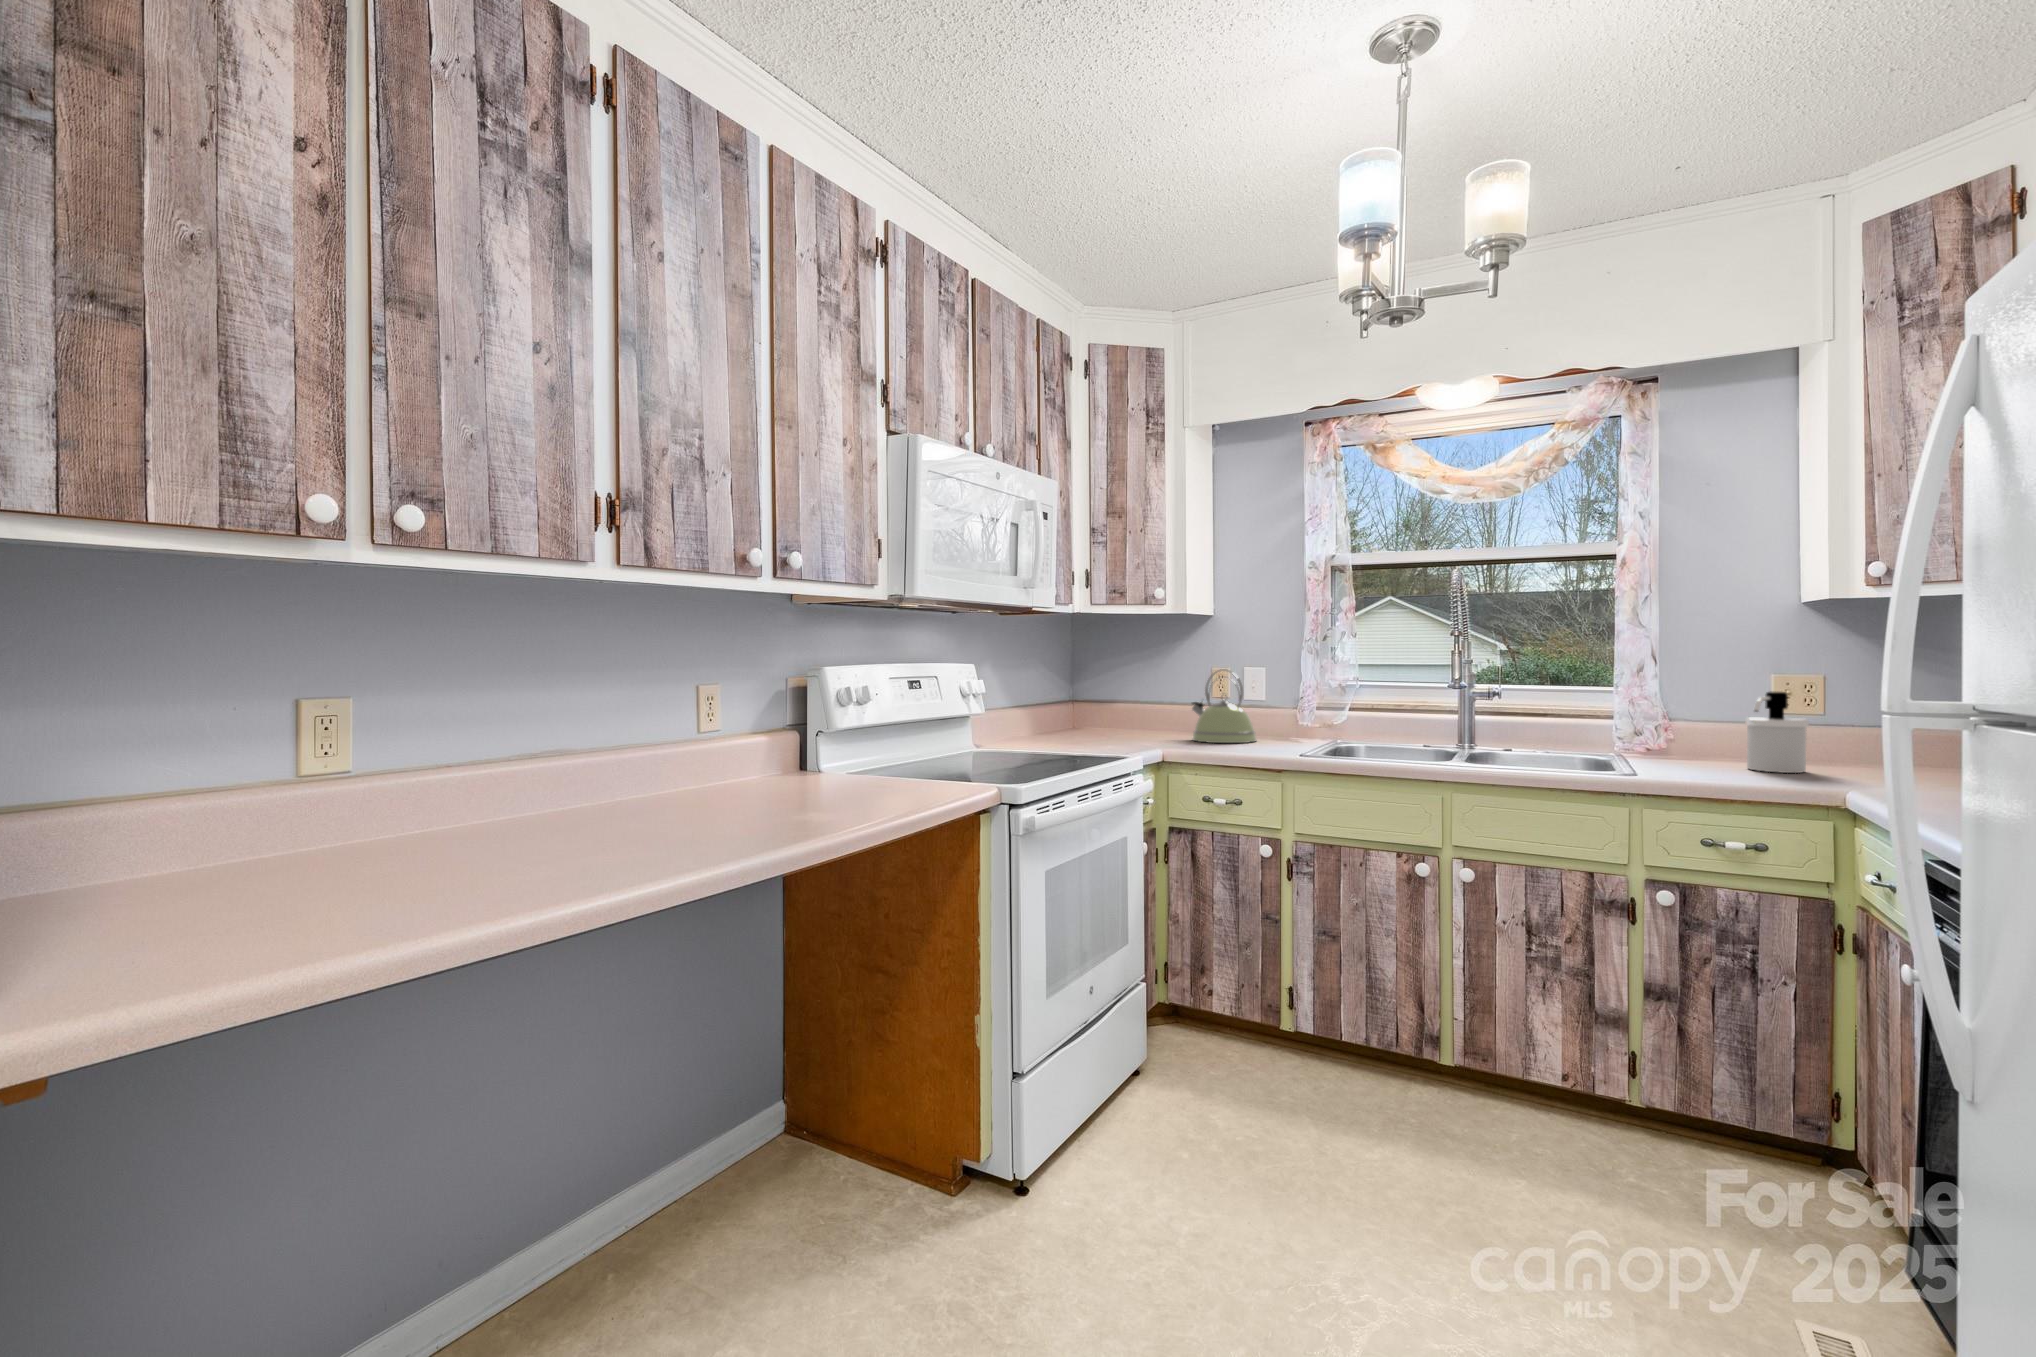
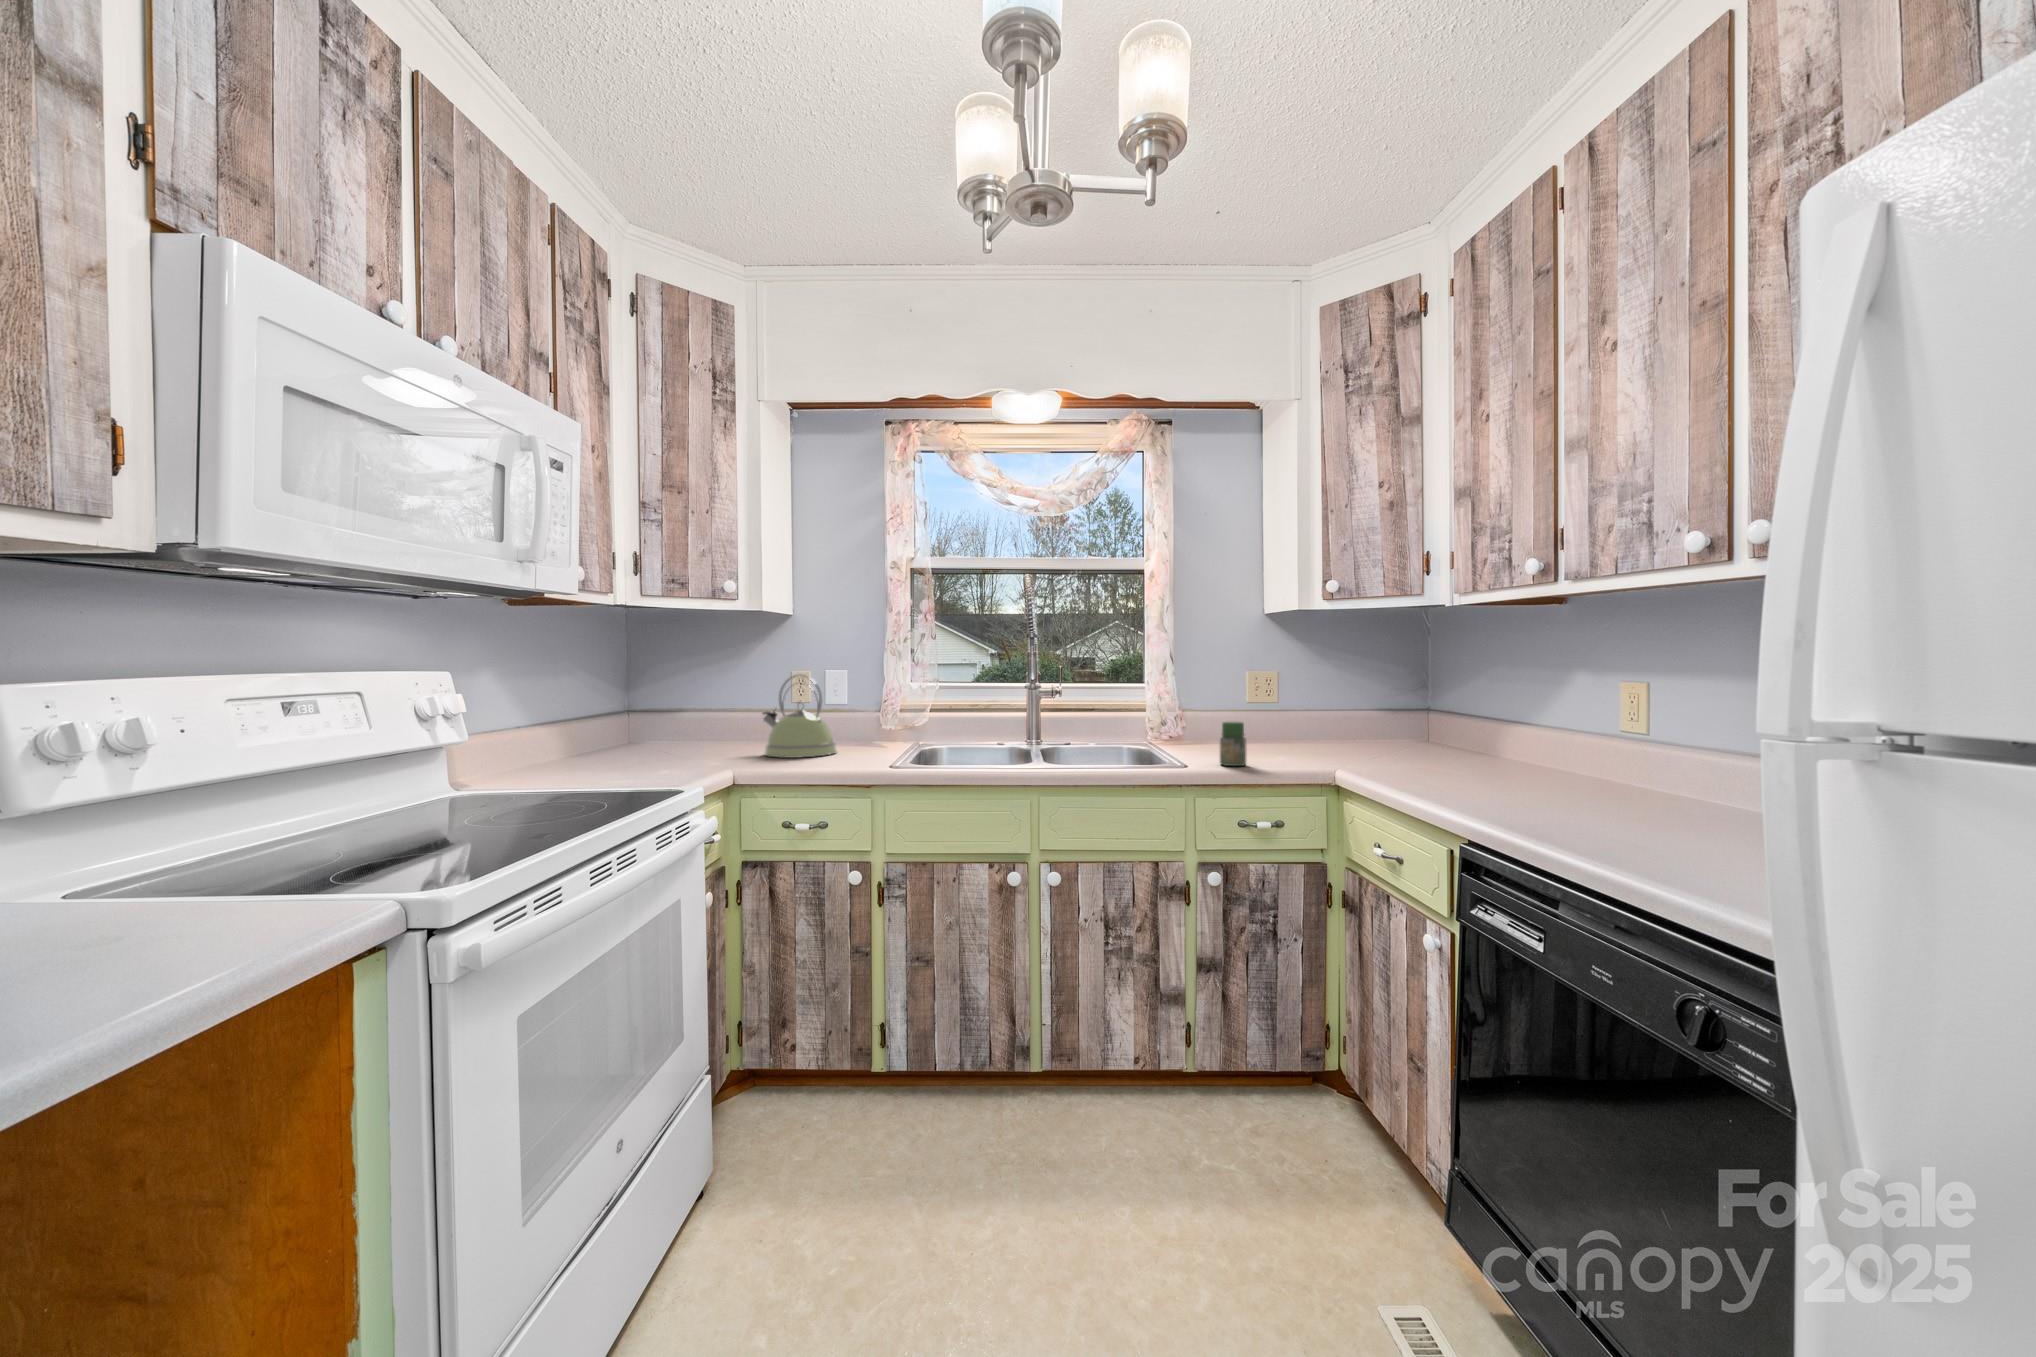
soap dispenser: present [1745,692,1809,773] -> none [1254,690,1296,758]
jar: none [1682,726,1719,776] -> present [1220,722,1246,766]

